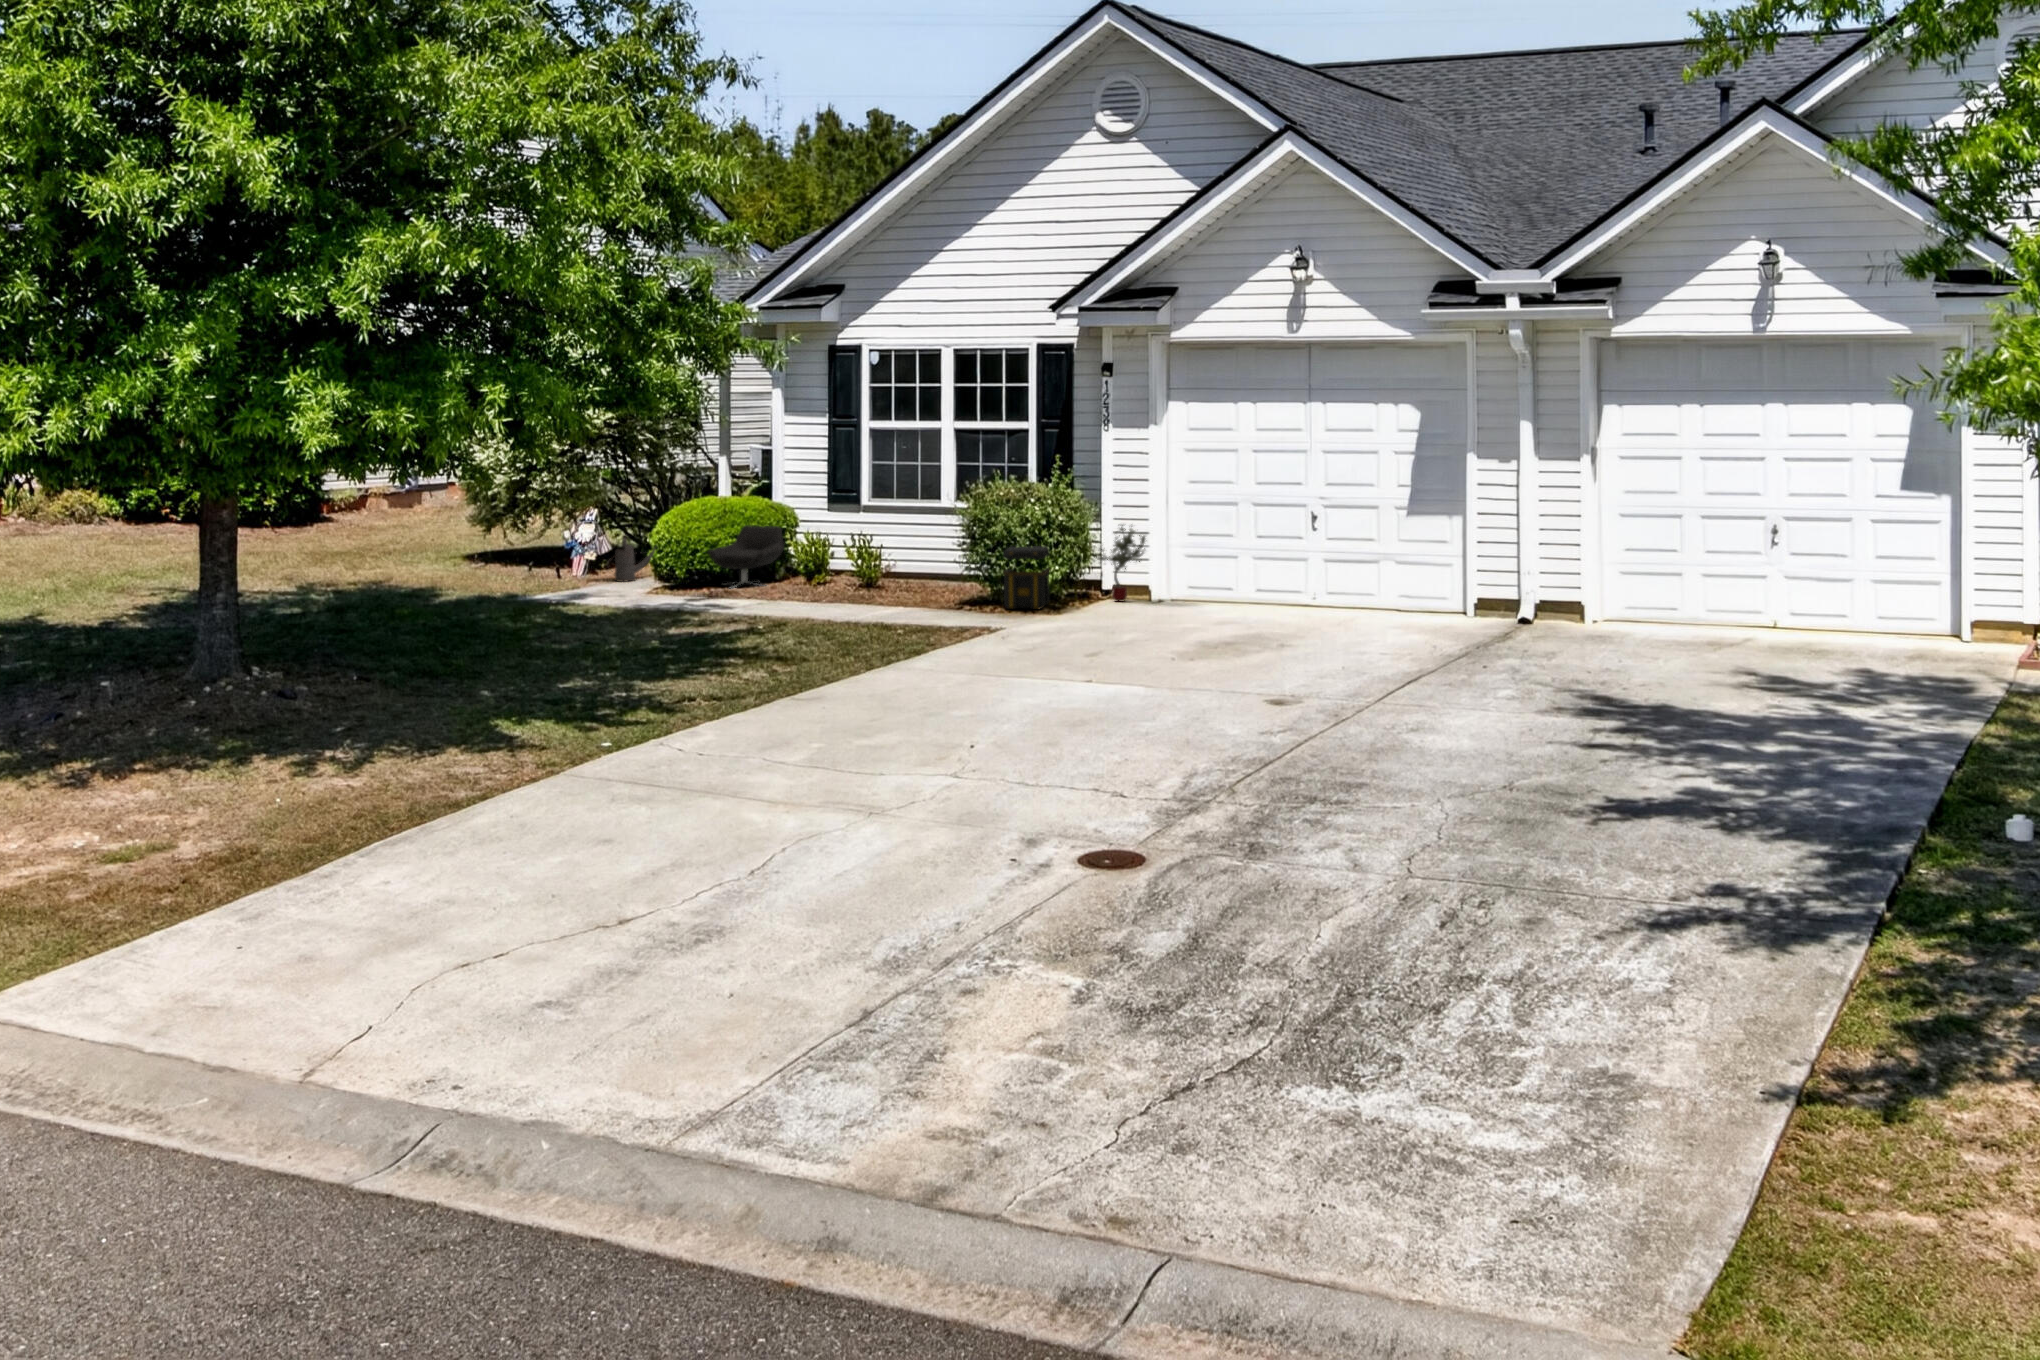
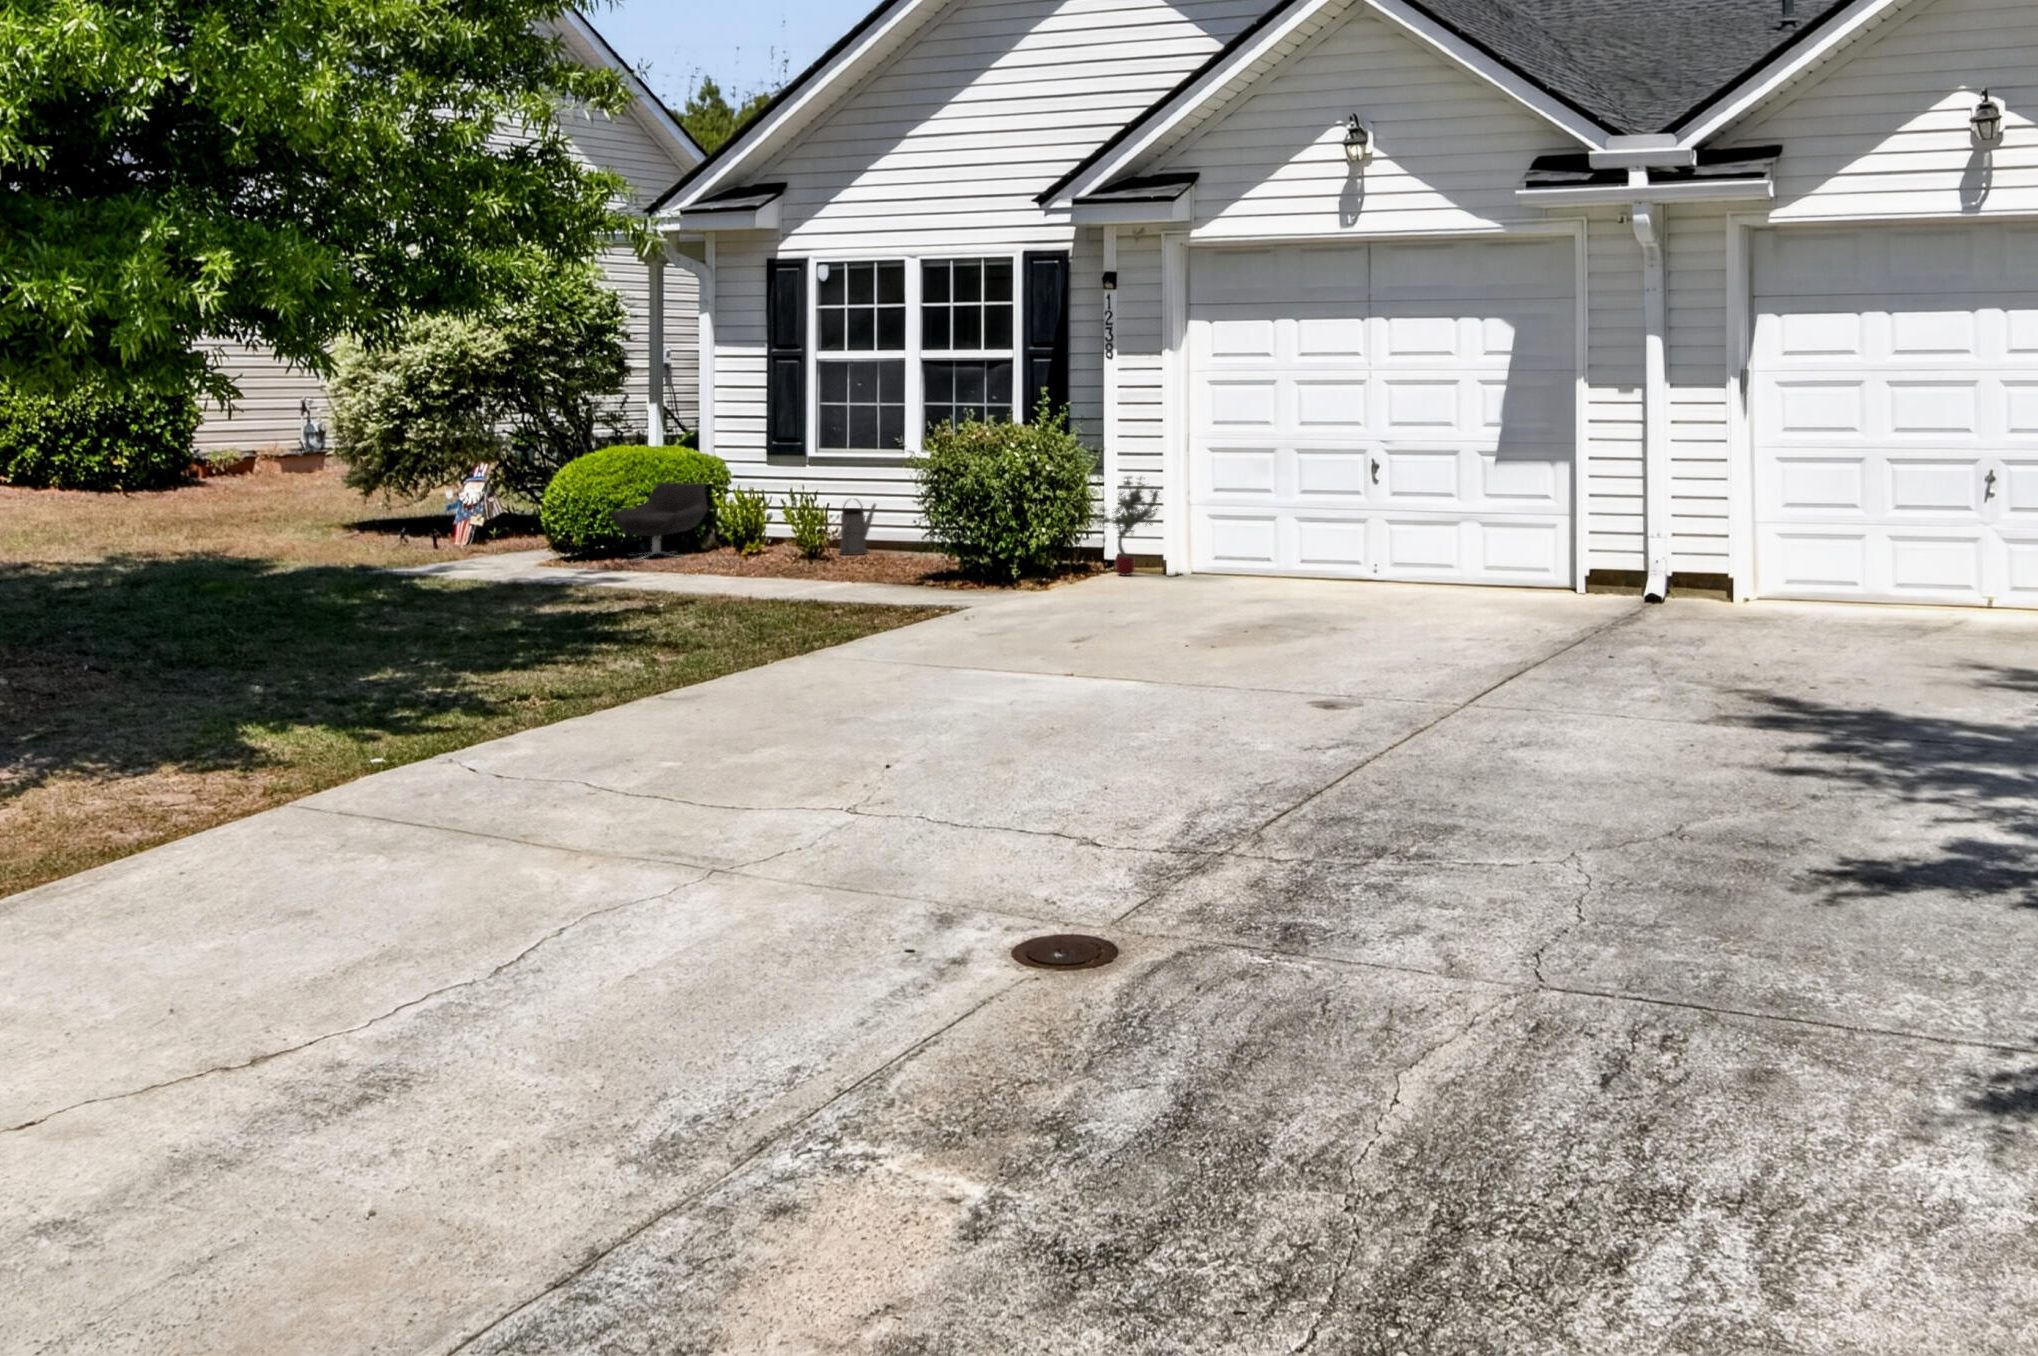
watering can: present [614,538,655,582] -> present [839,500,876,555]
toolbox: present [1003,546,1050,609] -> none [974,504,1036,585]

